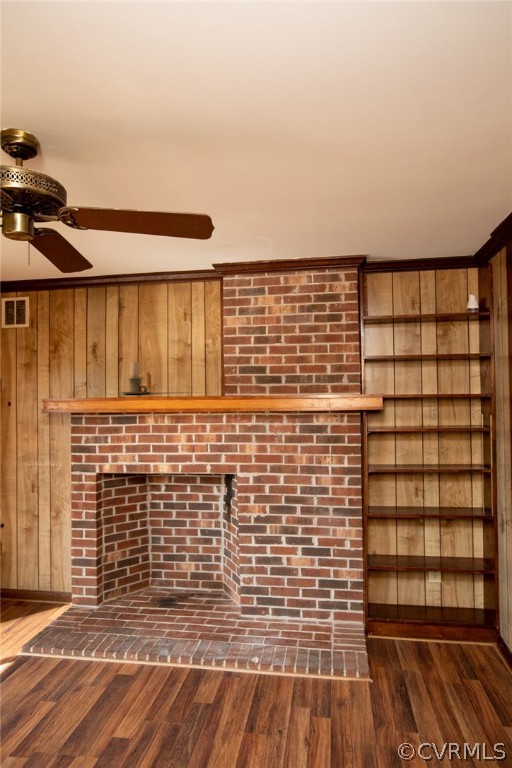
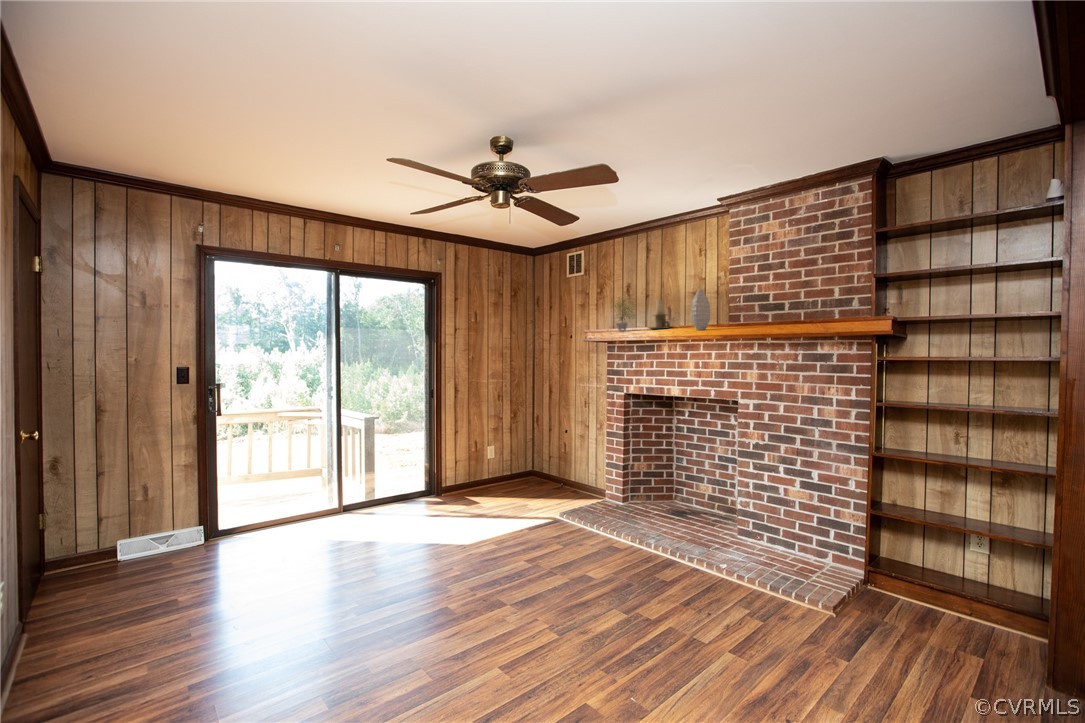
potted plant: none [69,350,105,395] -> present [615,299,635,331]
vase: none [195,355,214,399] -> present [691,289,710,330]

